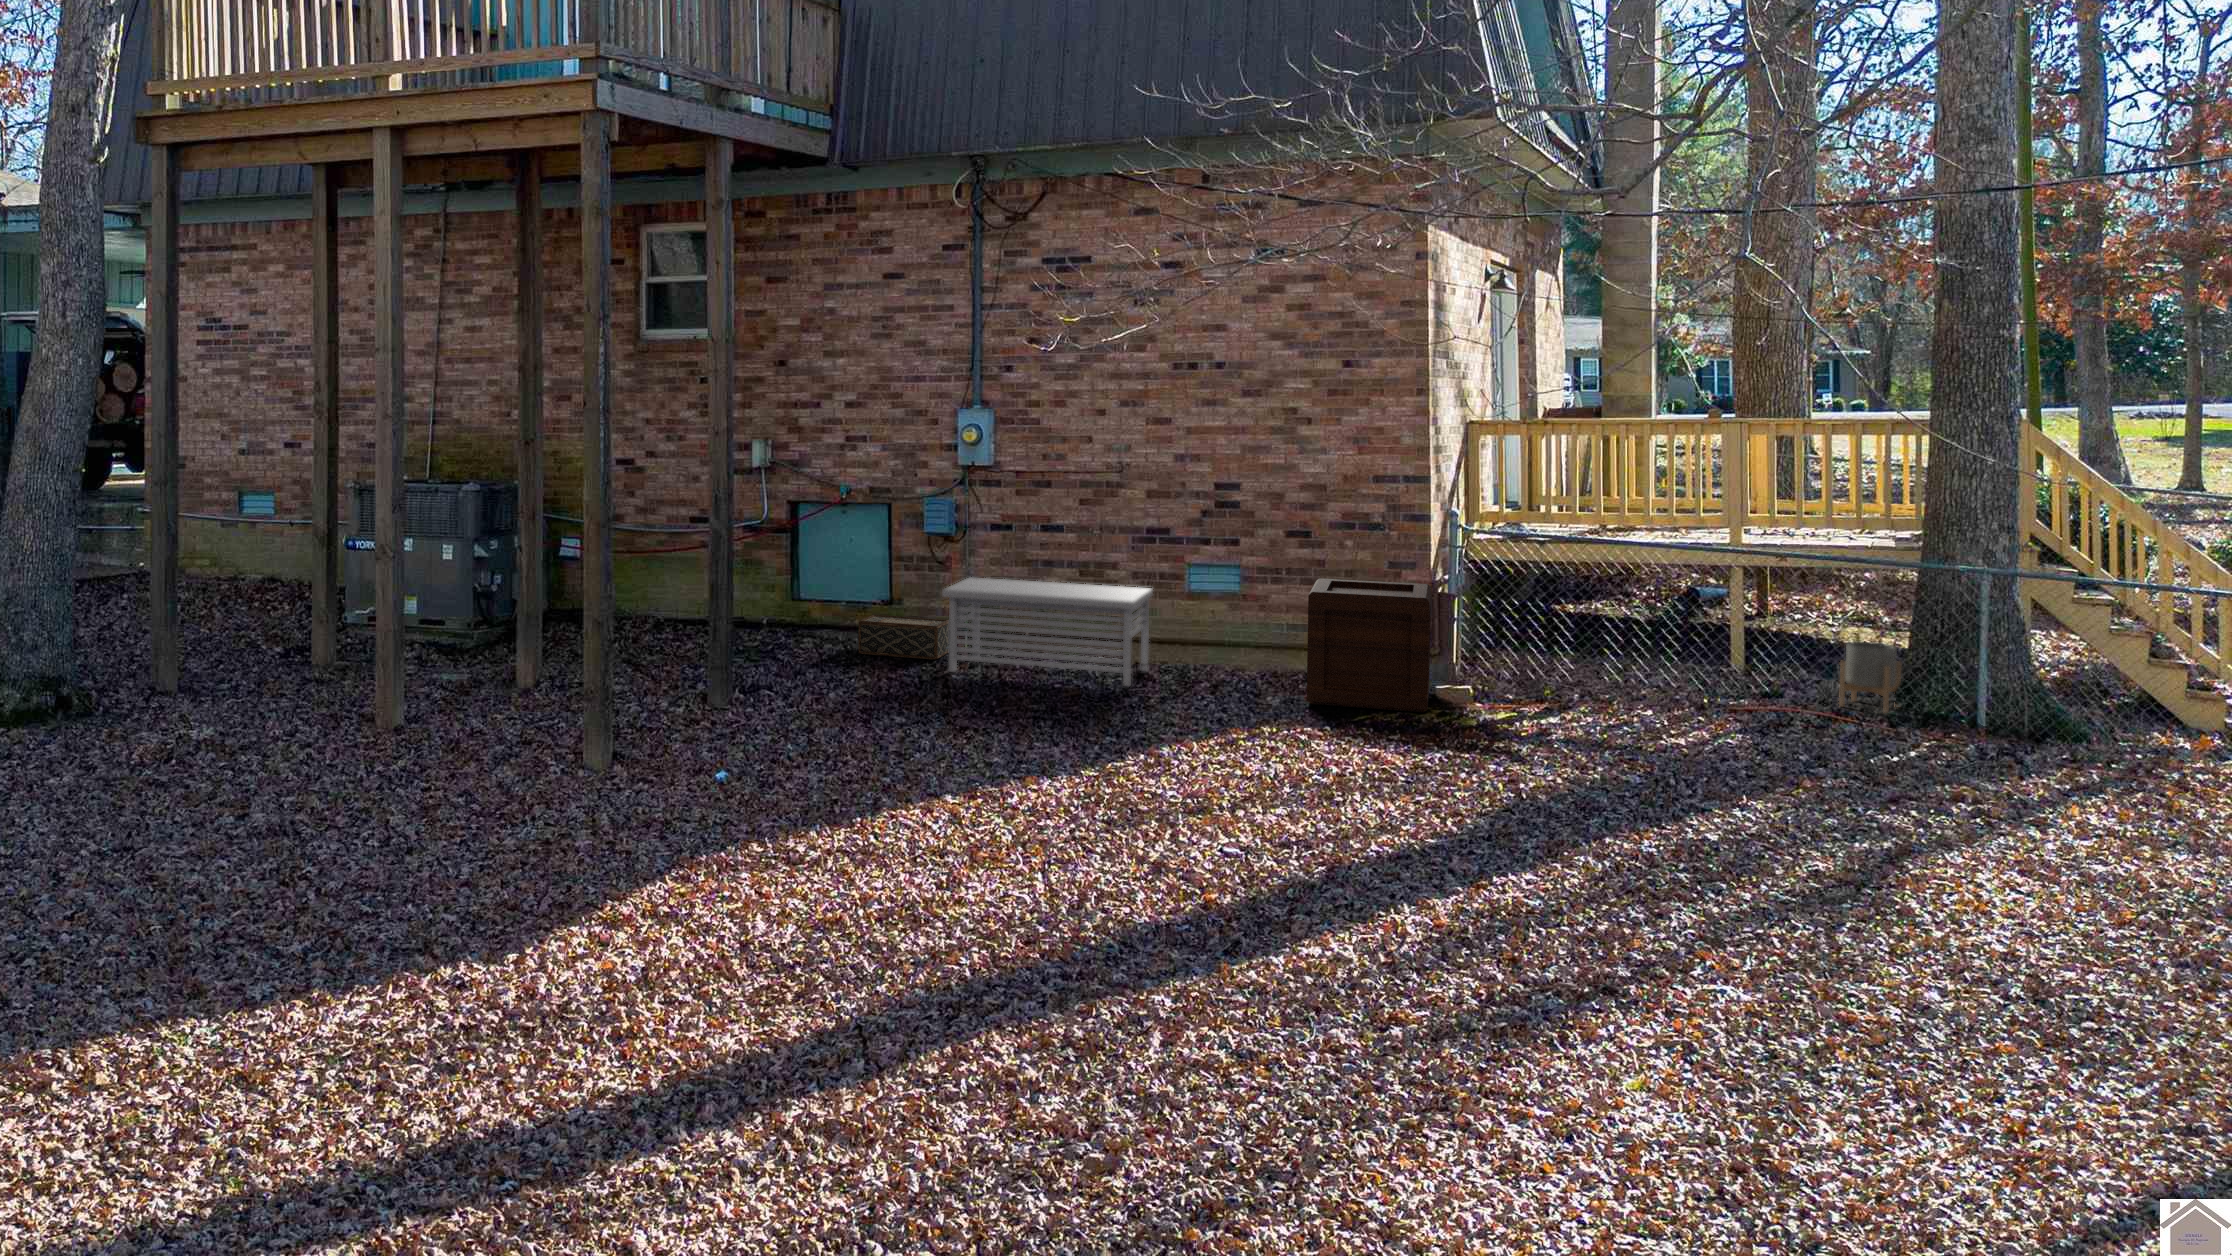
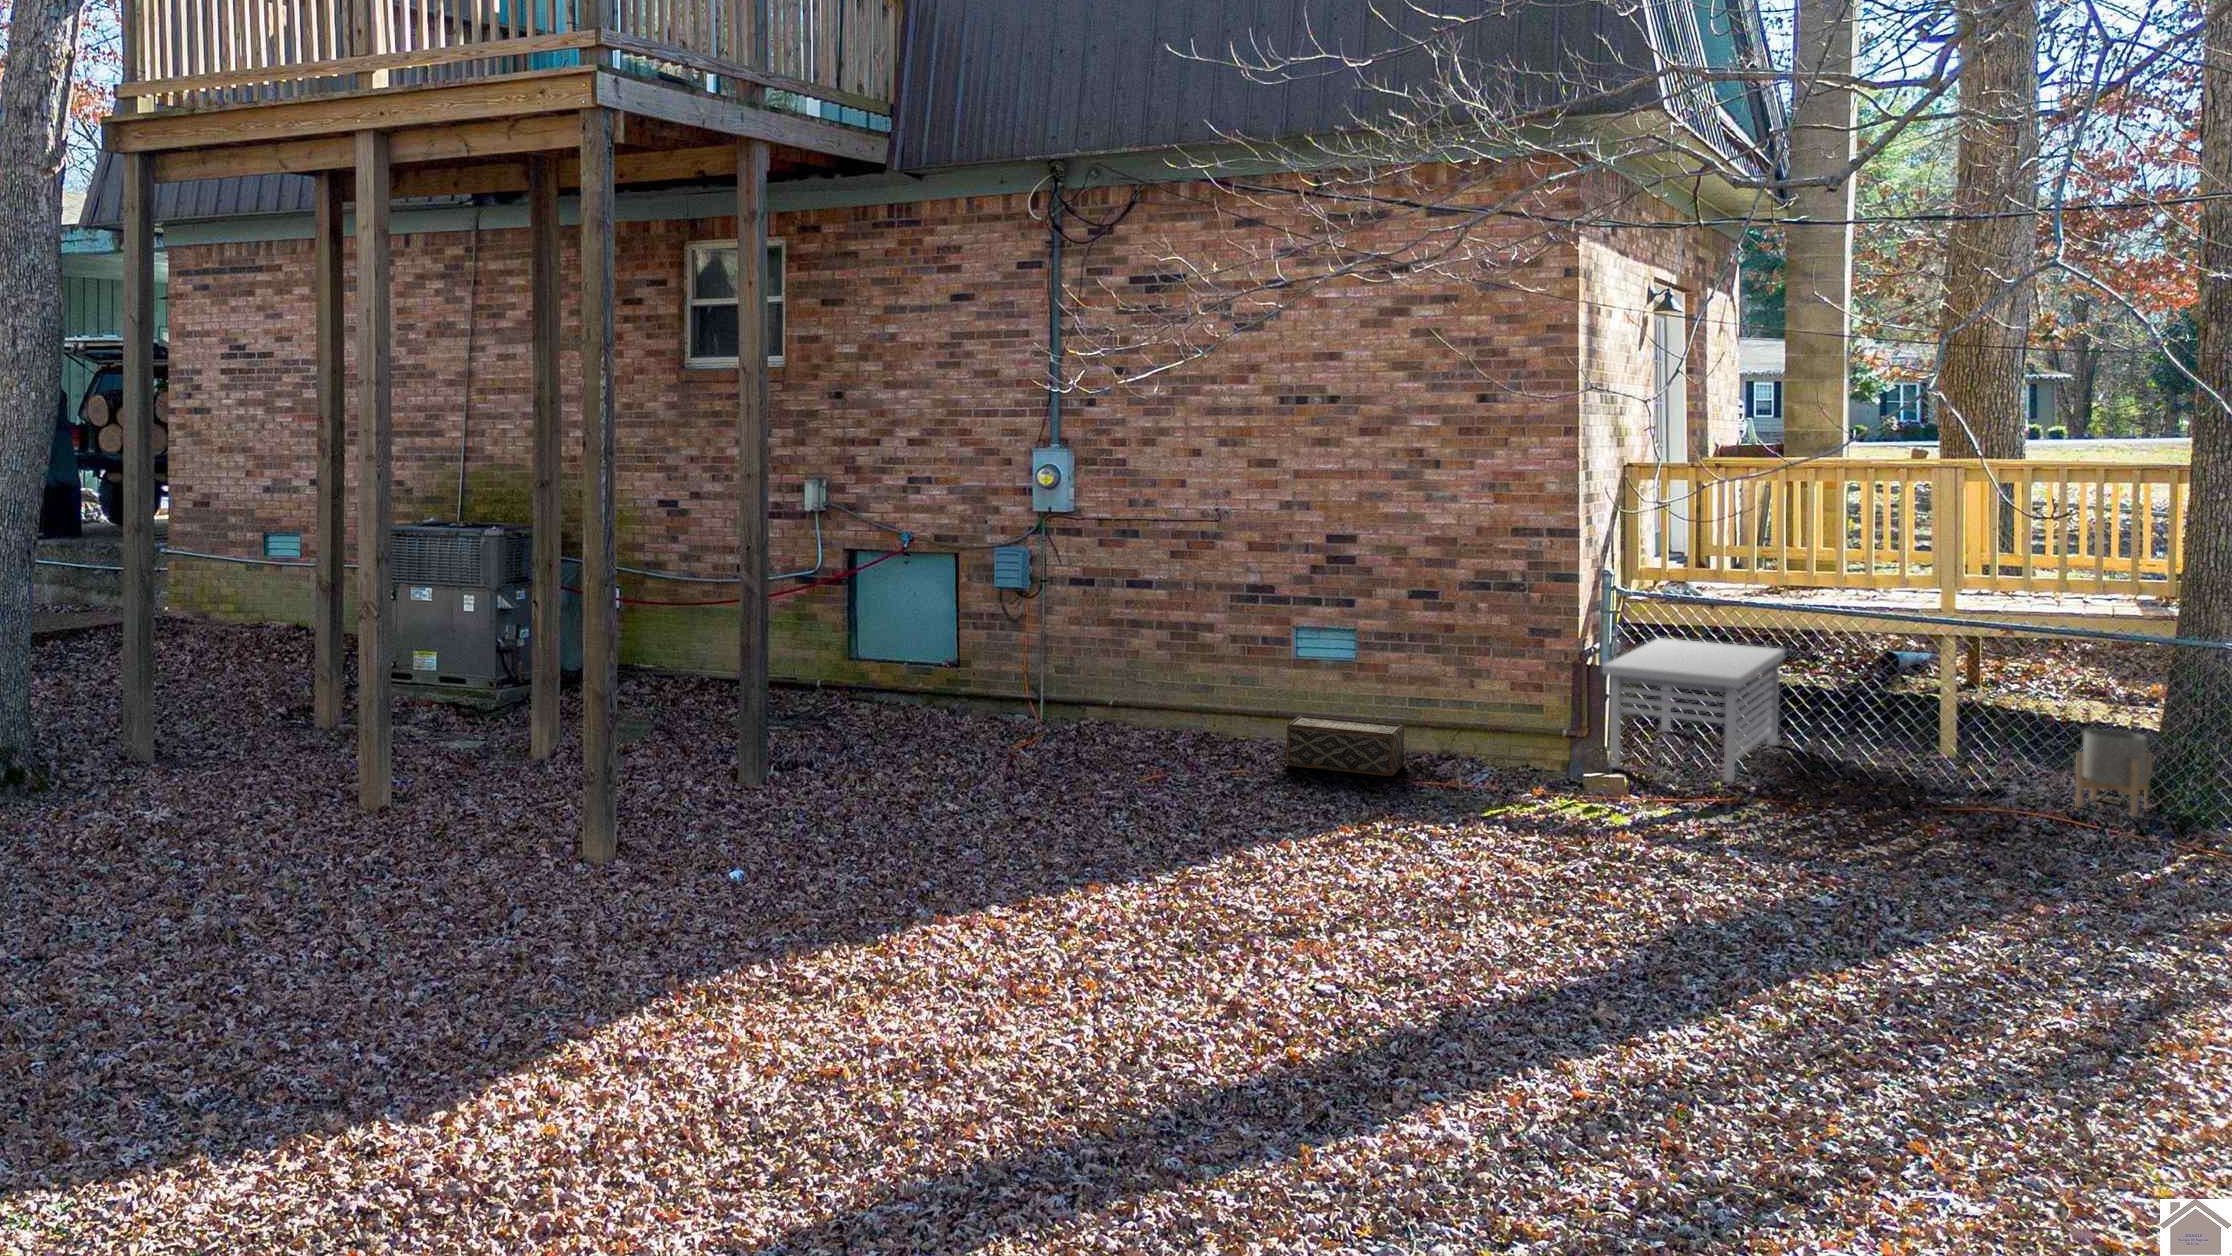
storage bench: present [942,578,1153,687] -> present [1602,638,1785,782]
wooden crate: present [1307,578,1431,712] -> none [1429,646,1579,808]
woven basket: present [858,615,949,659] -> present [1287,715,1404,776]

